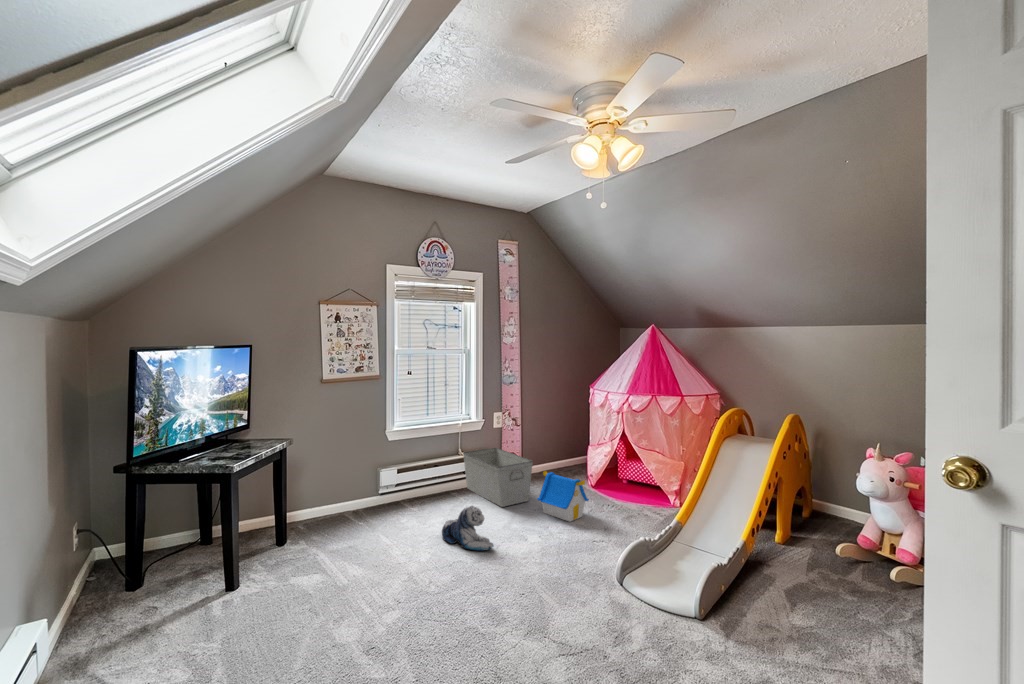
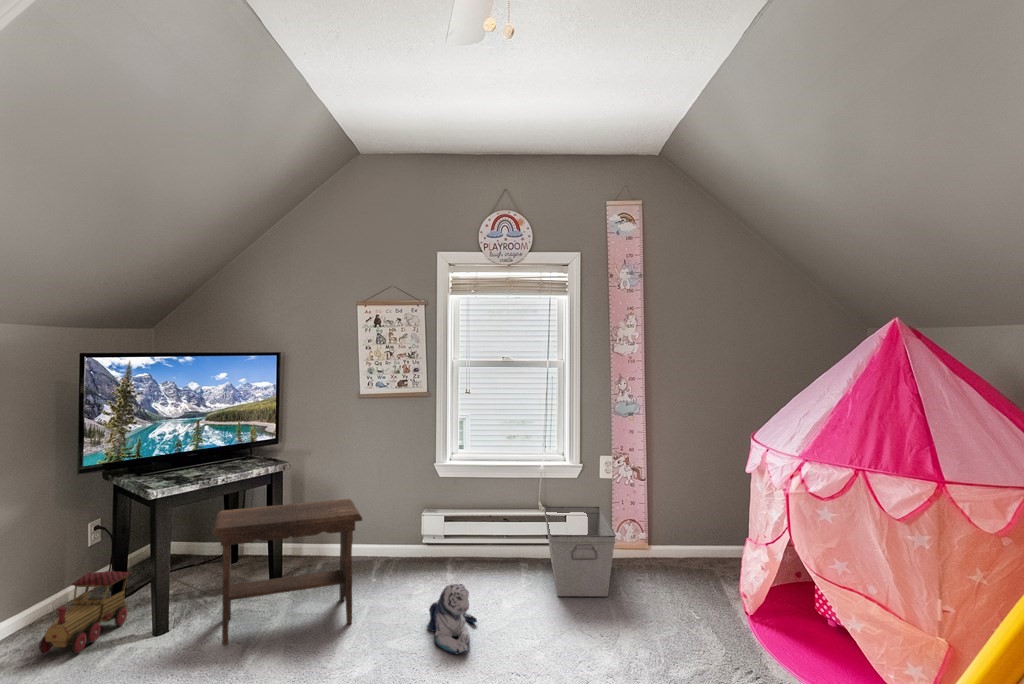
footstool: none [268,462,399,594] -> present [213,499,362,645]
toy house: present [537,471,589,522] -> none [594,554,674,646]
toy train: none [122,560,178,653] -> present [39,571,131,654]

